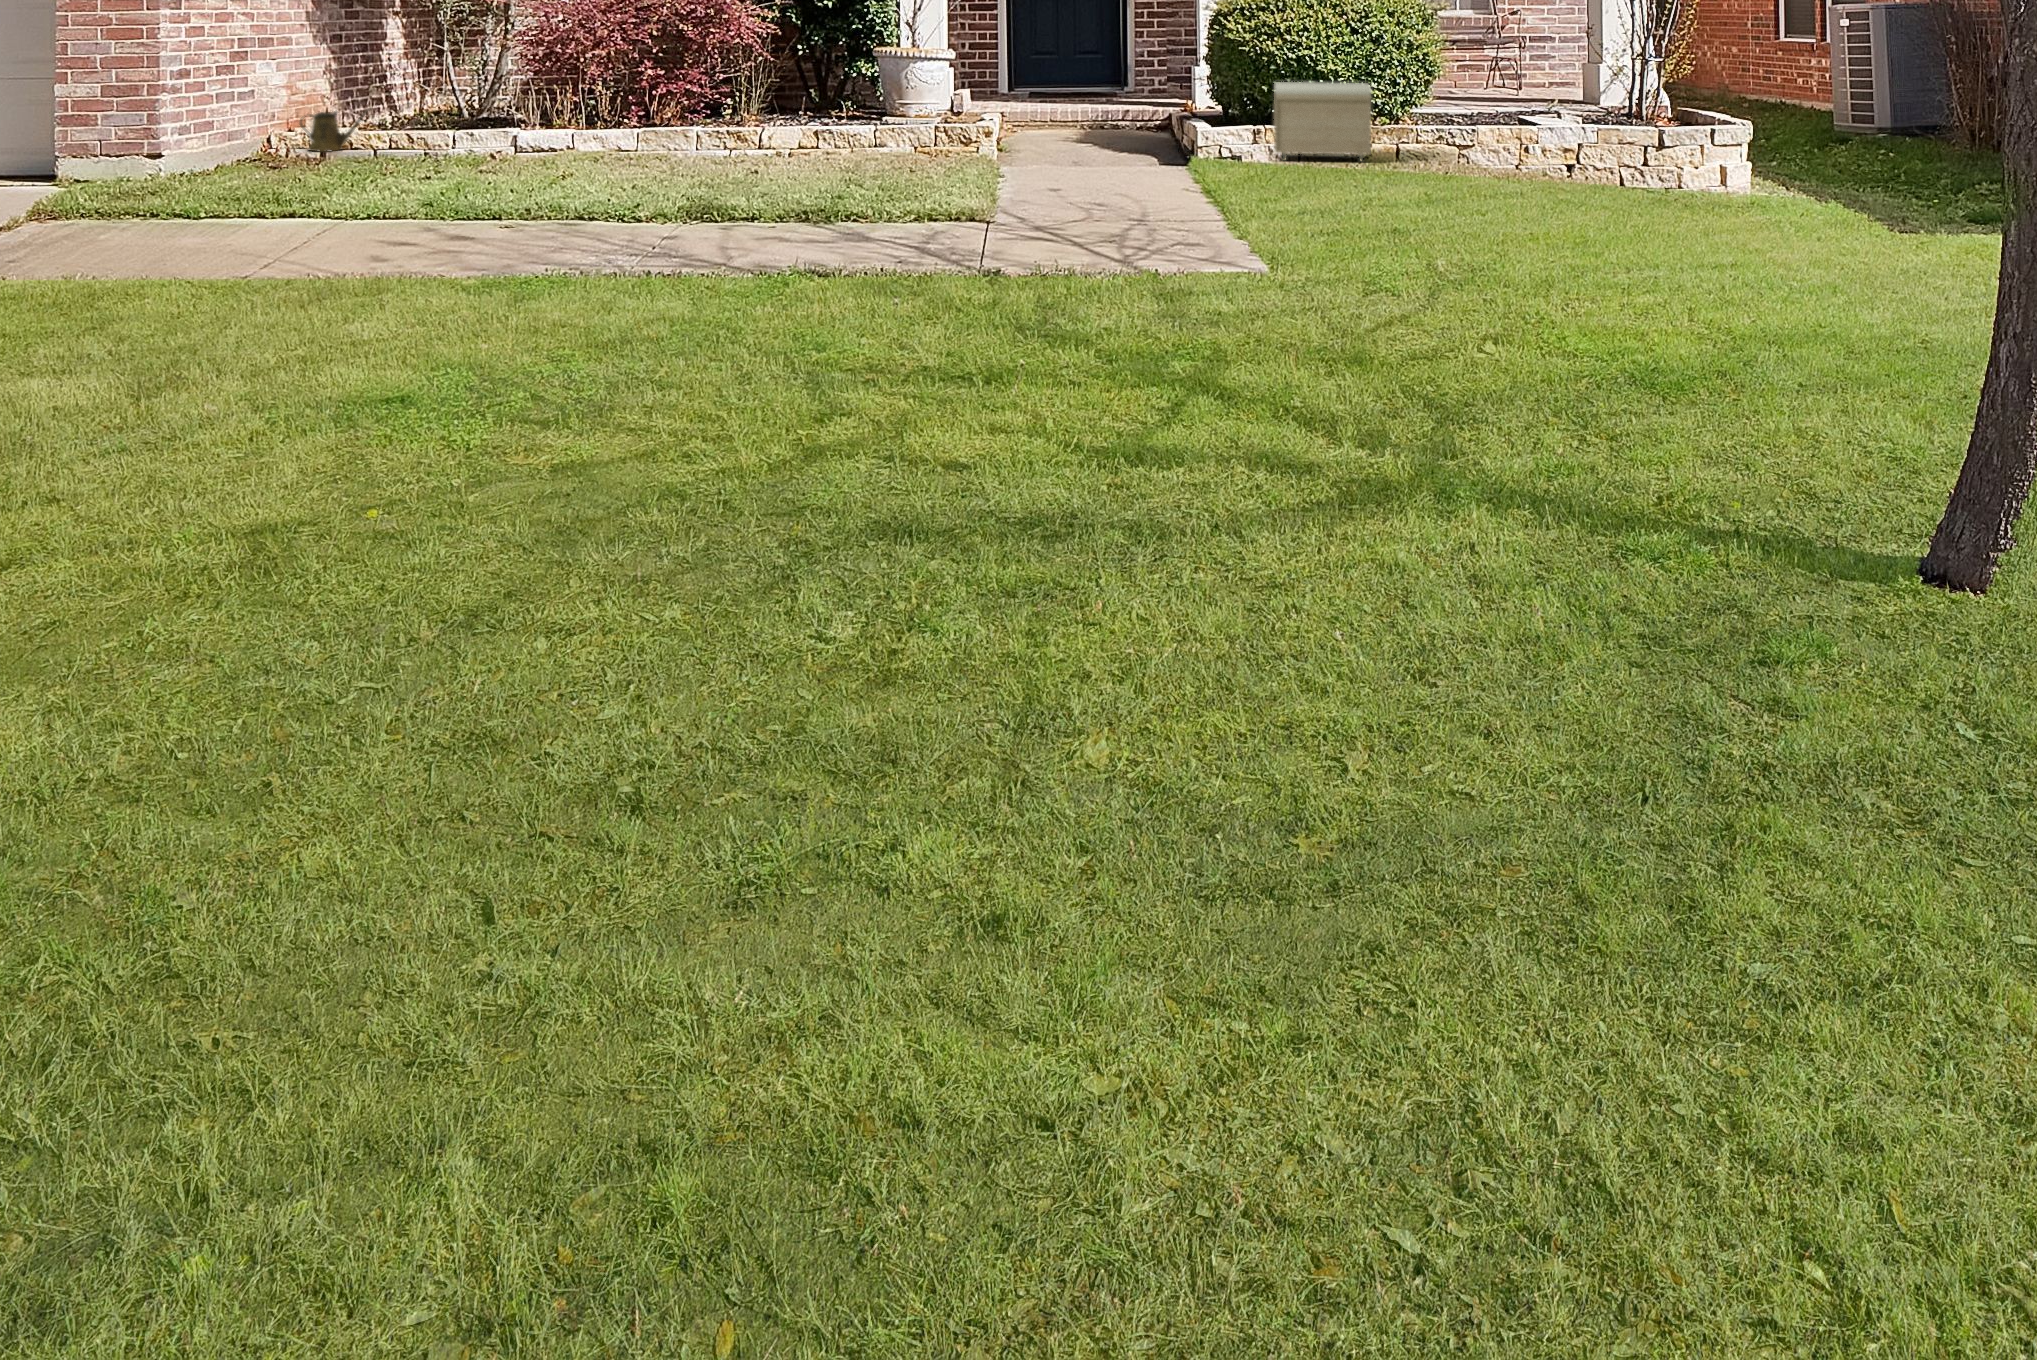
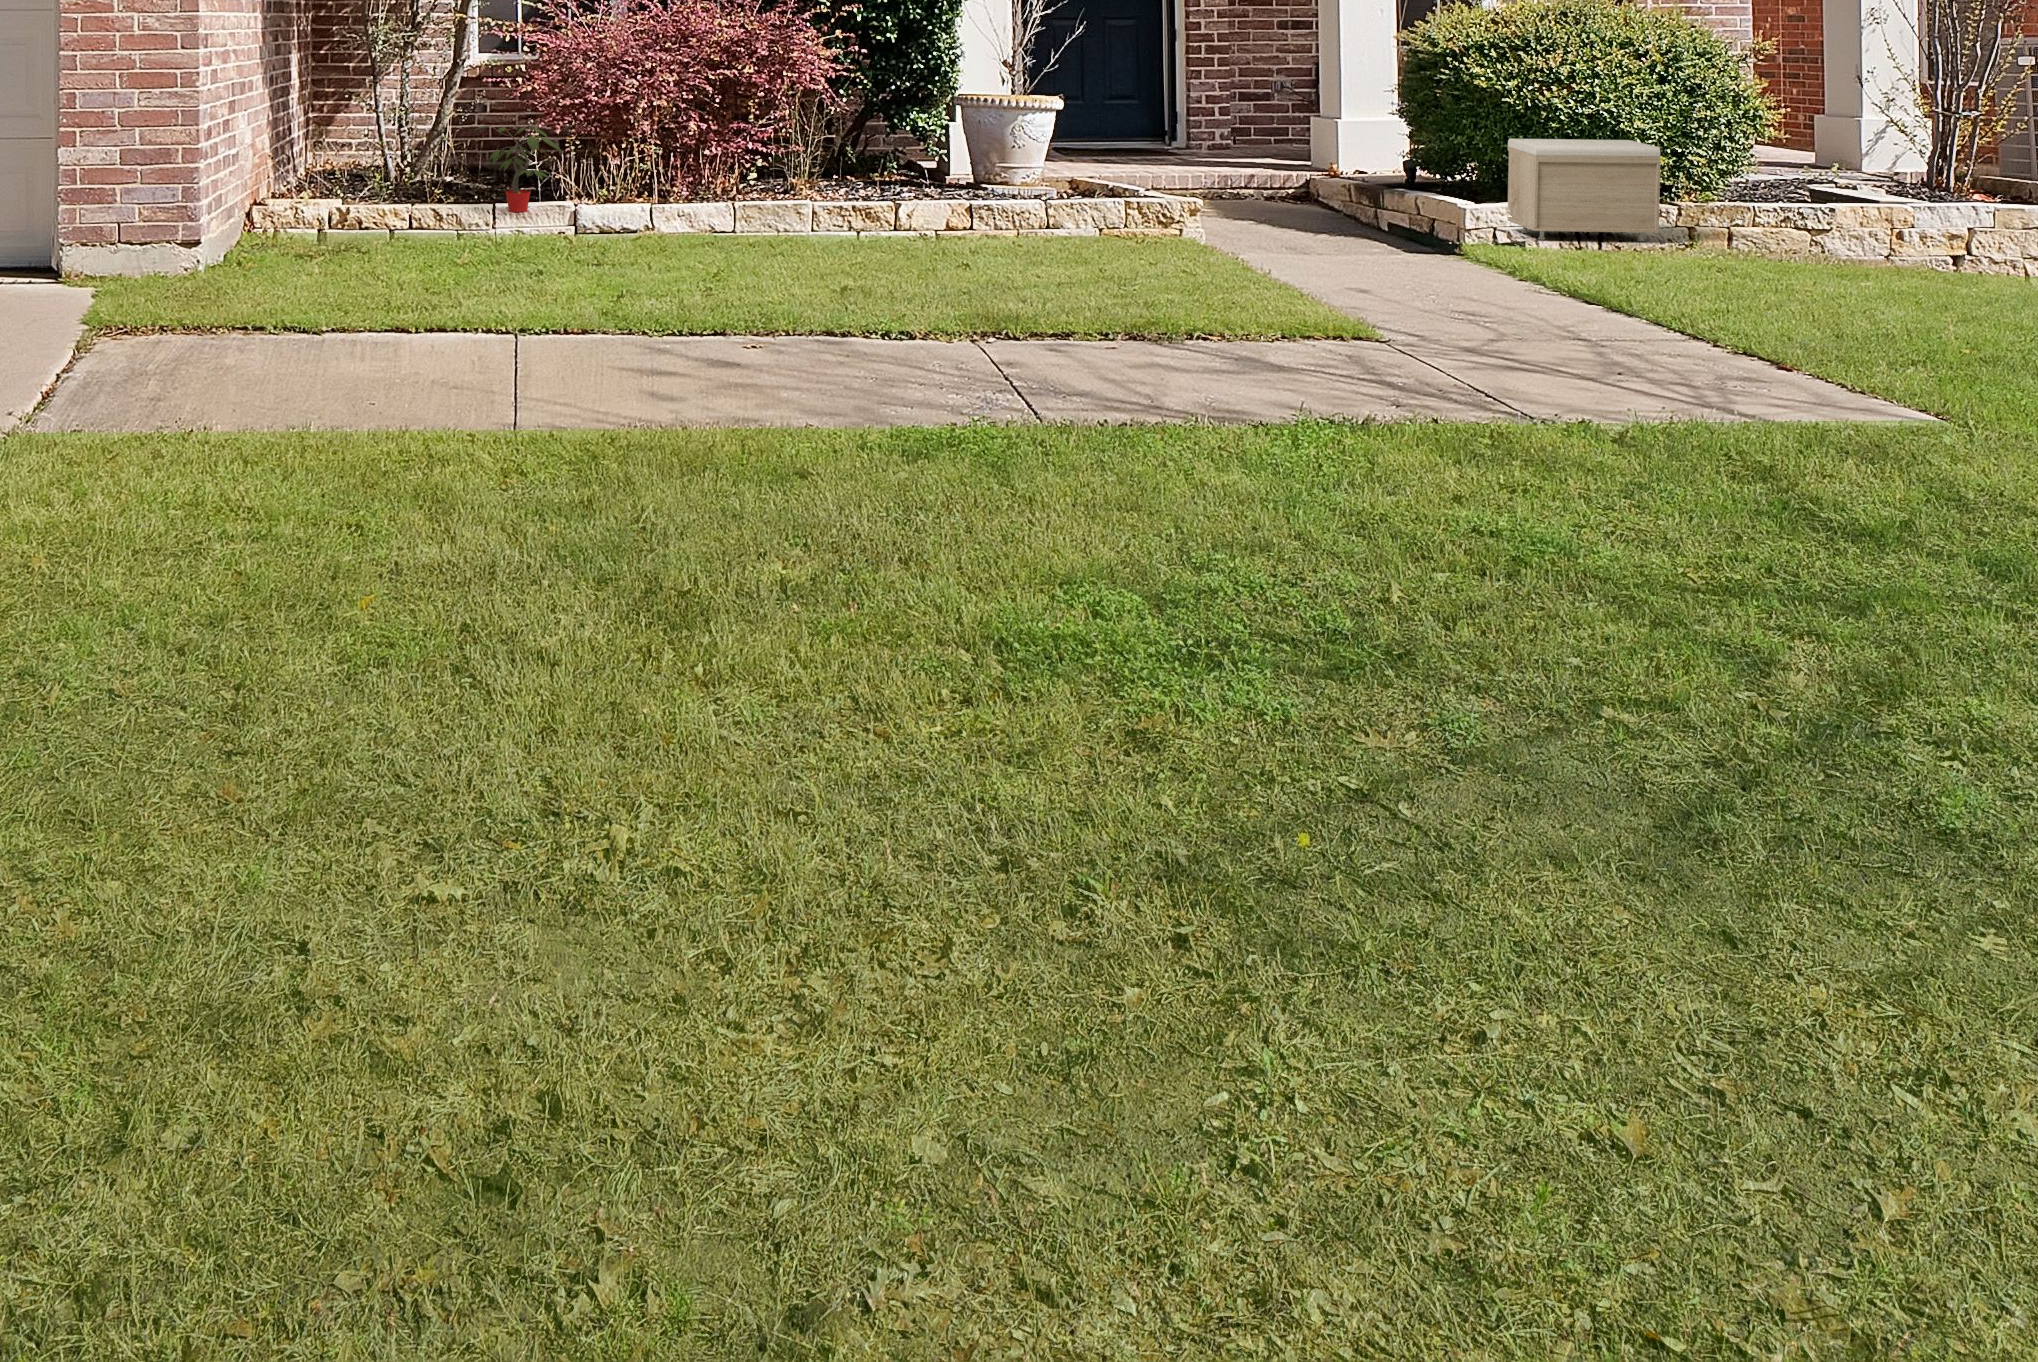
potted plant: none [488,73,548,140] -> present [475,126,562,212]
watering can: present [300,109,369,152] -> none [266,172,361,230]

